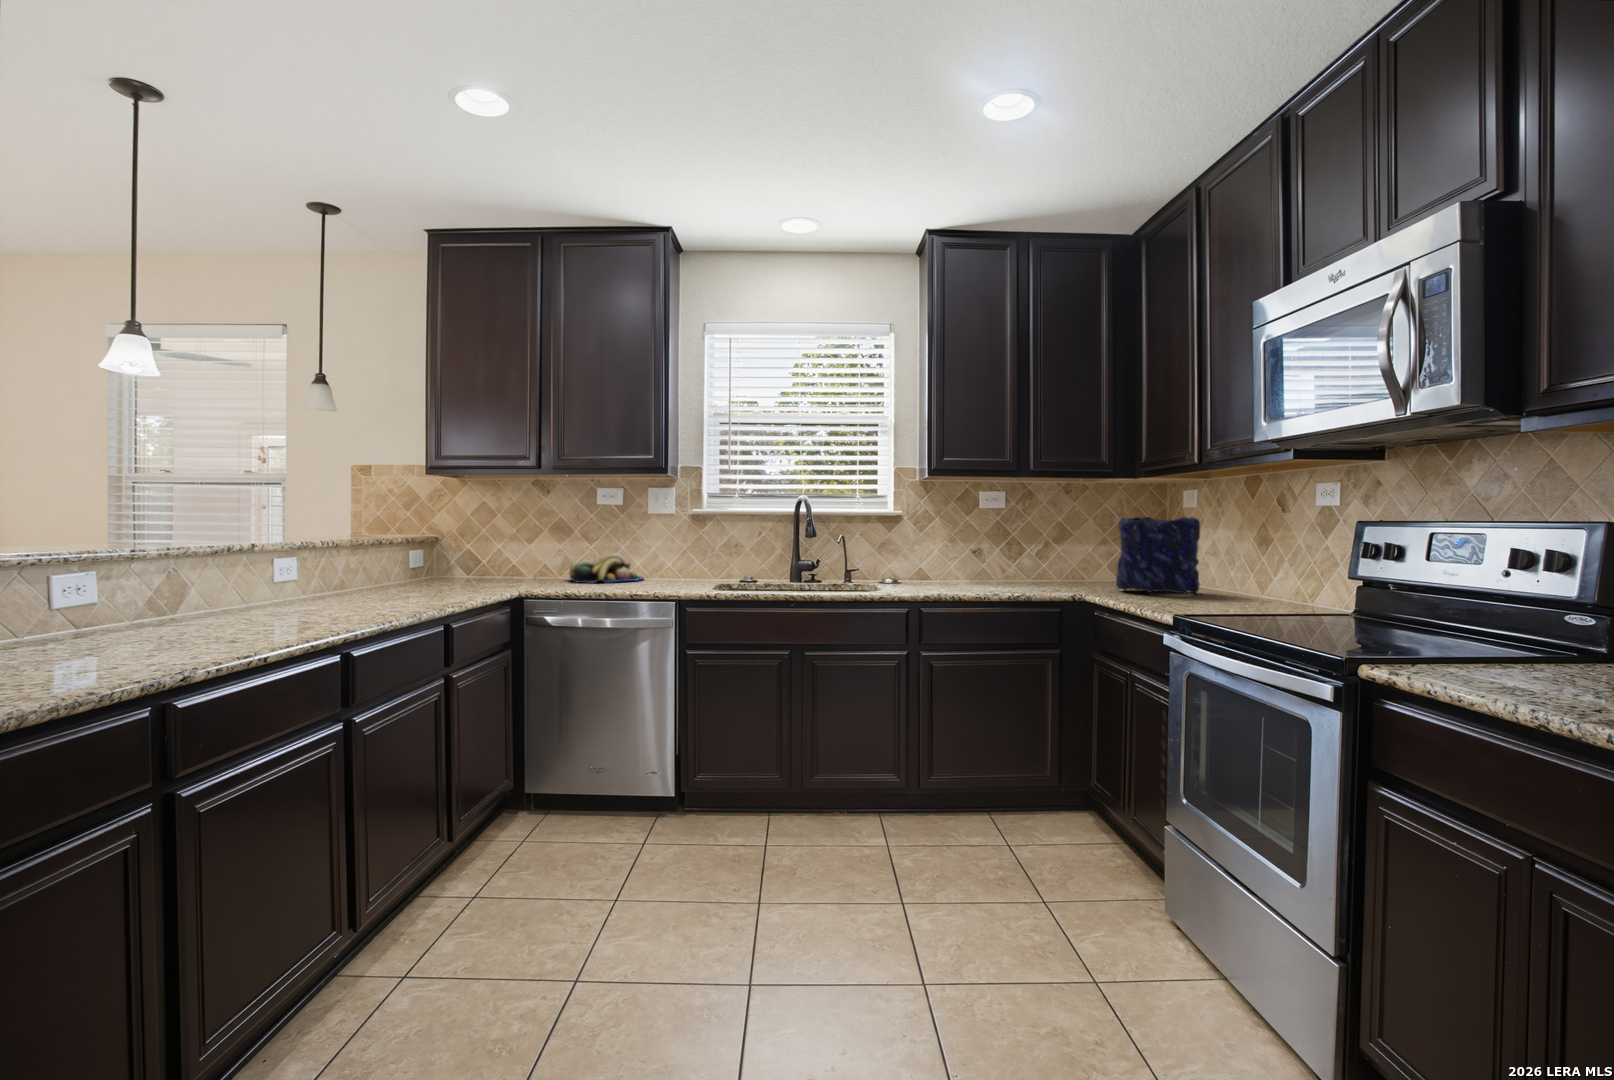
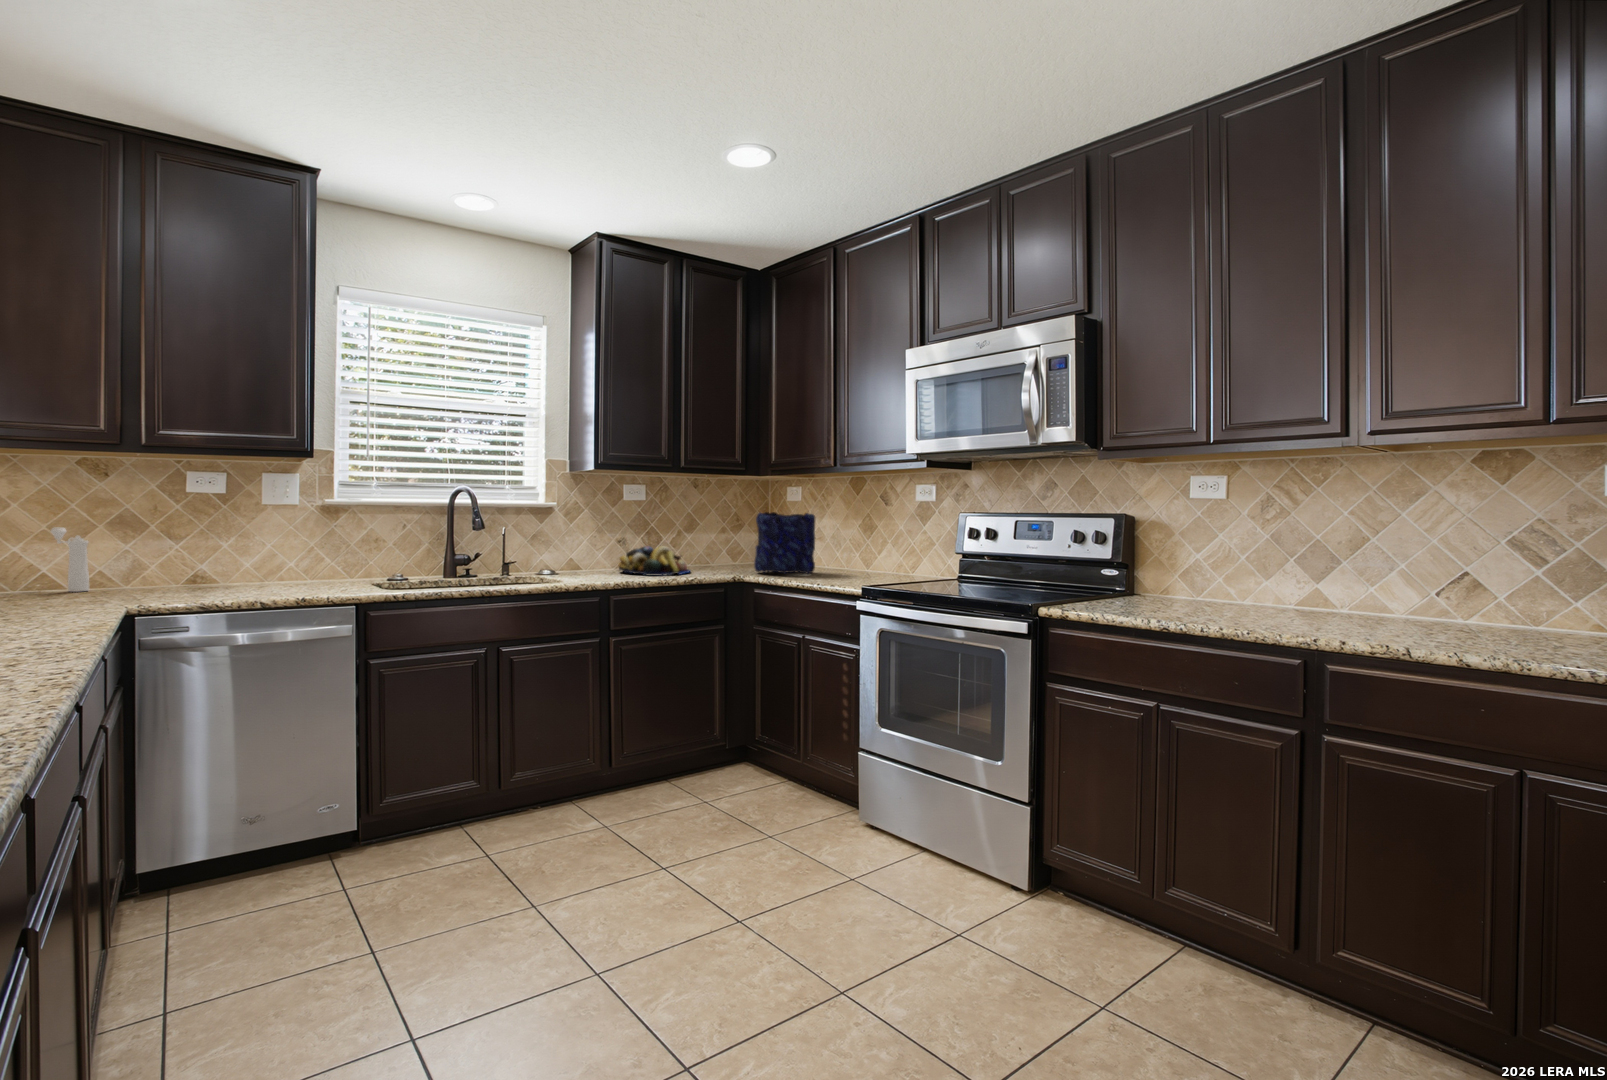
pepper mill: none [515,533,532,581] -> present [51,527,89,592]
fruit bowl: present [569,553,643,583] -> present [618,546,690,576]

